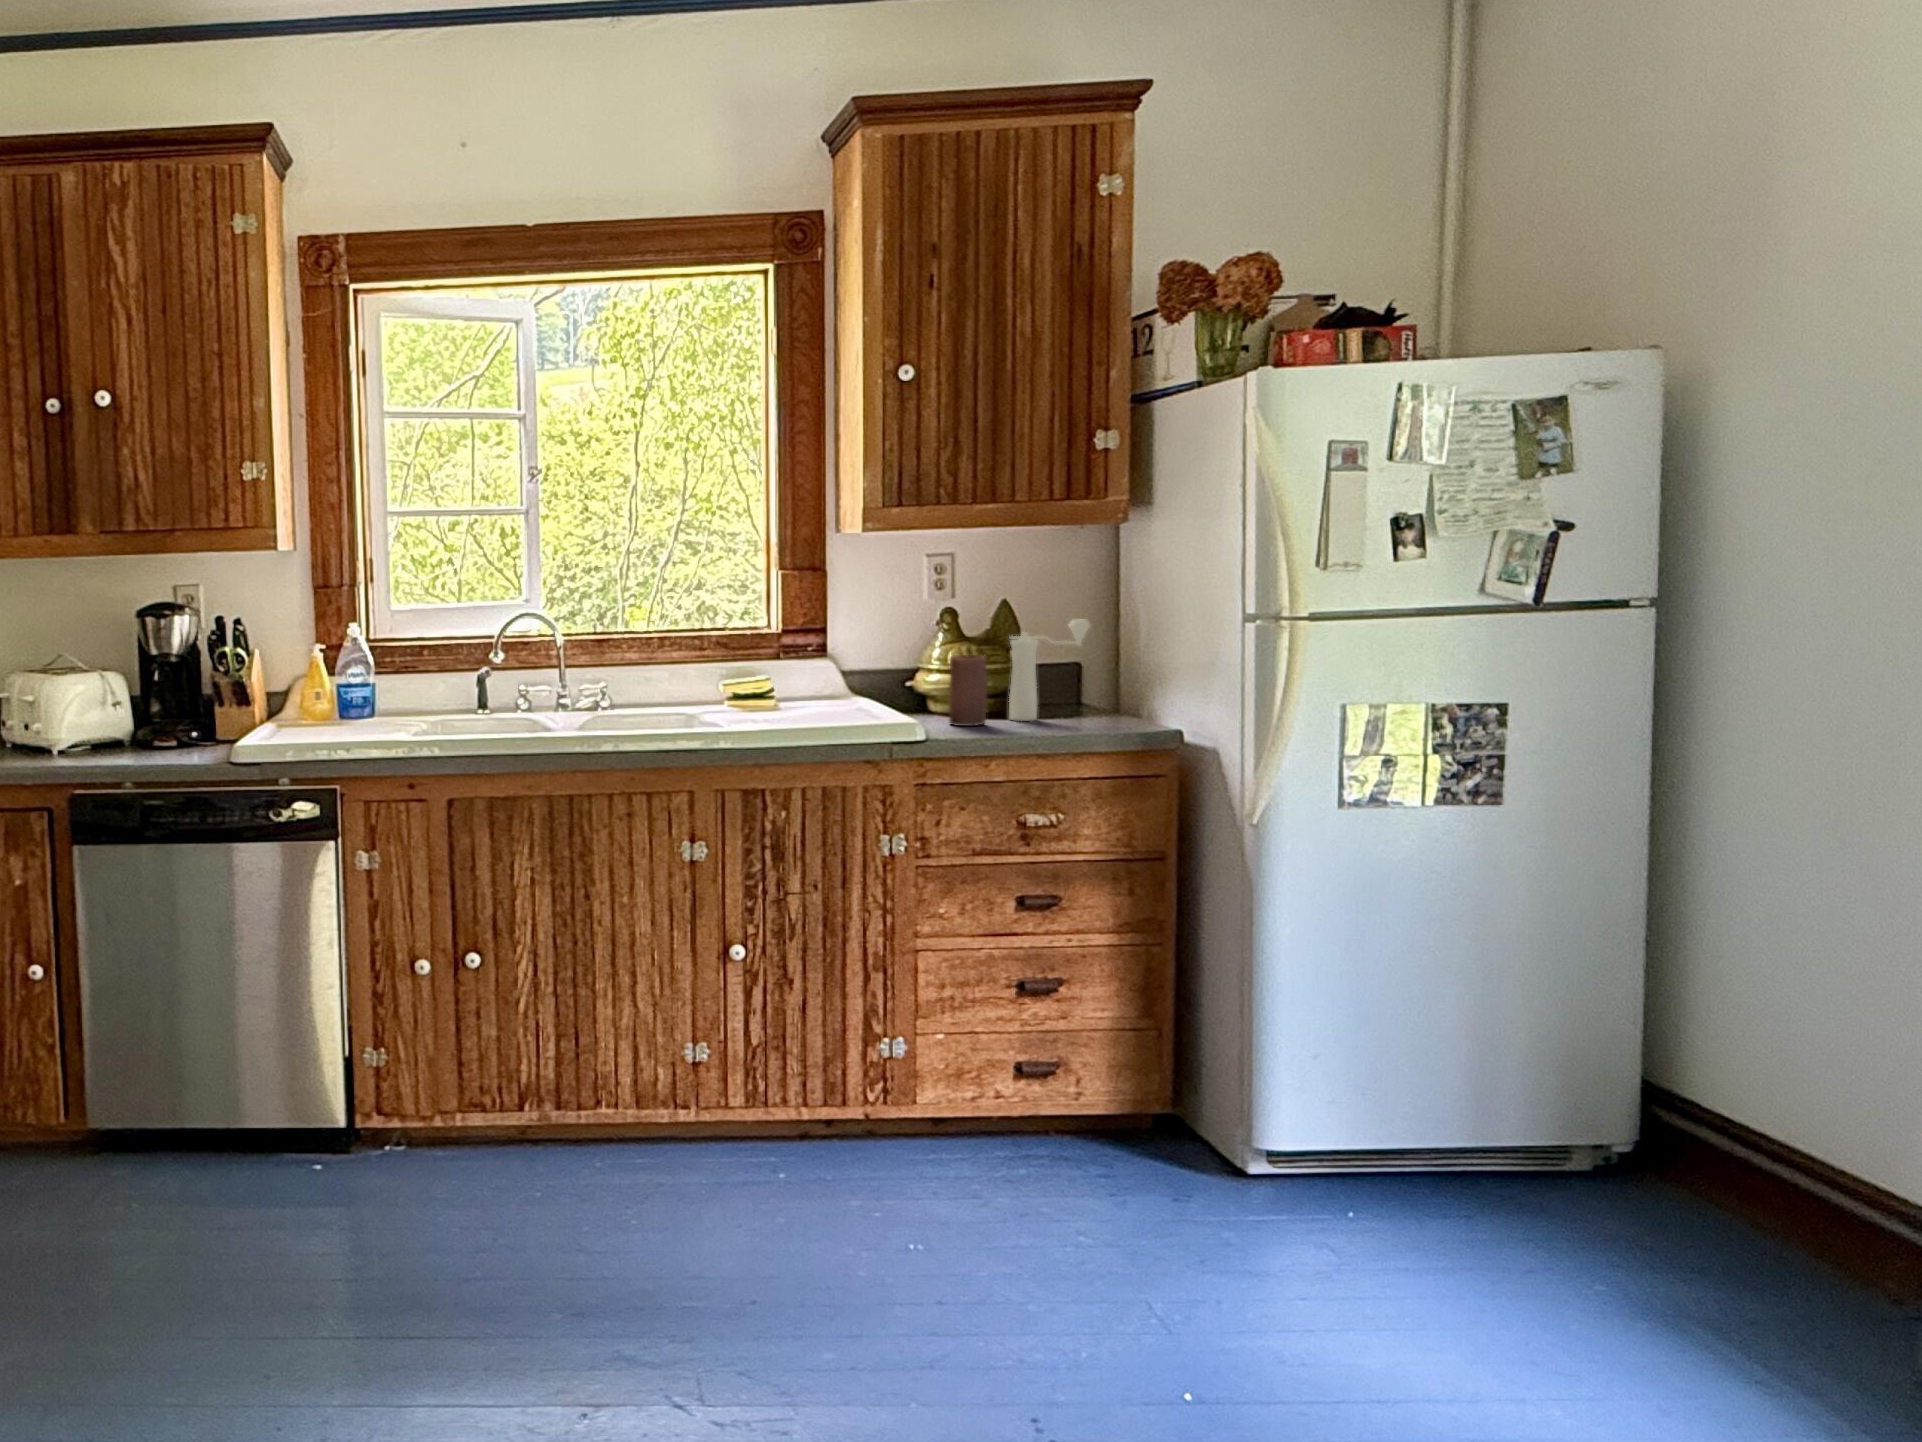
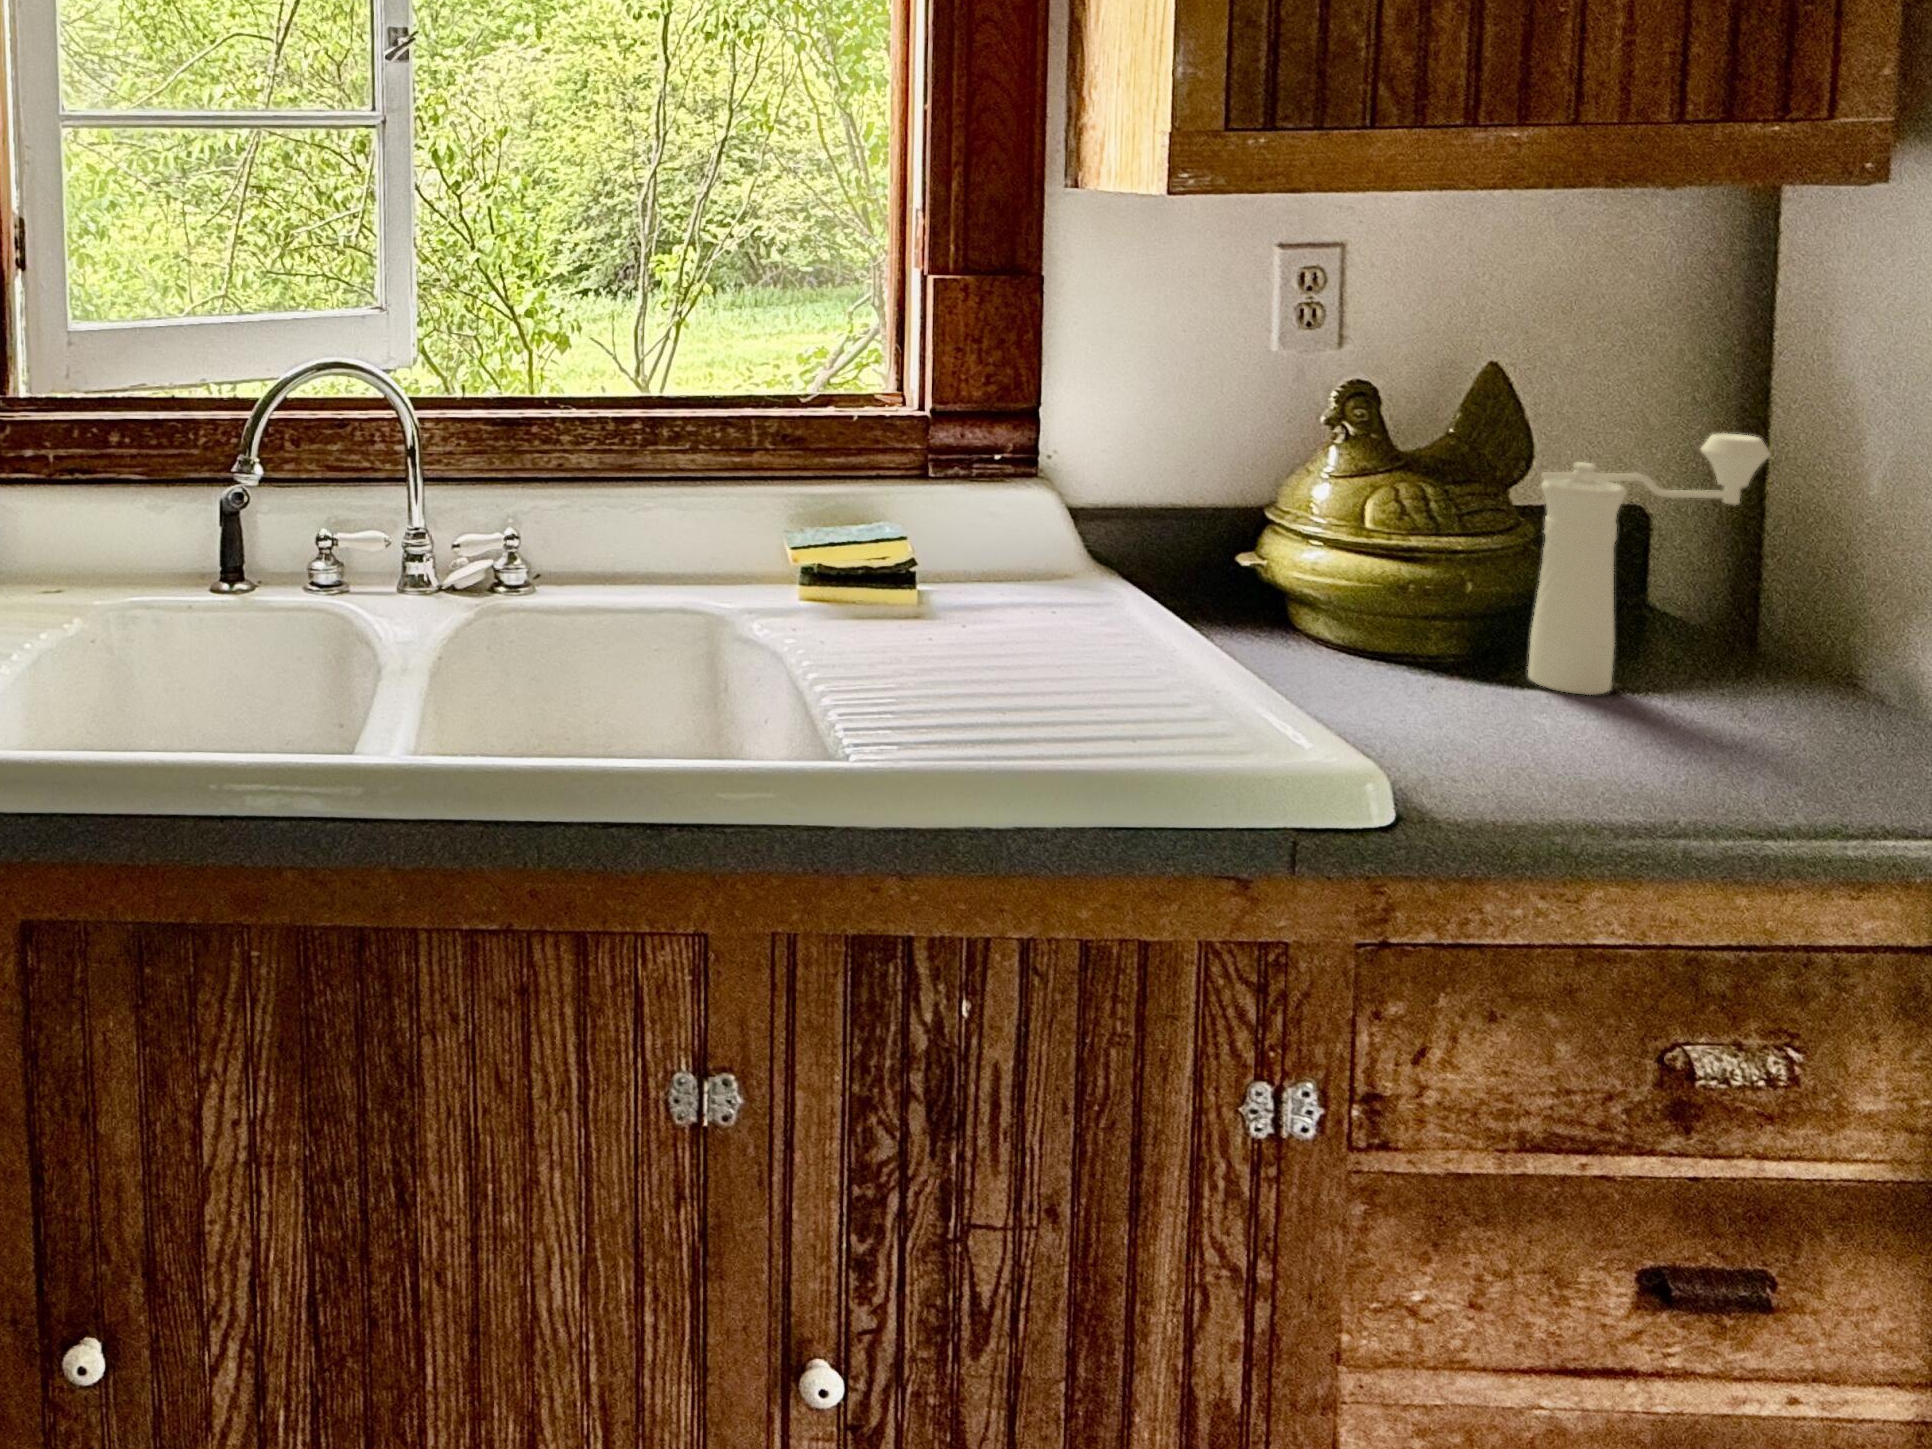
candle: present [949,655,987,726] -> none [1394,524,1513,726]

